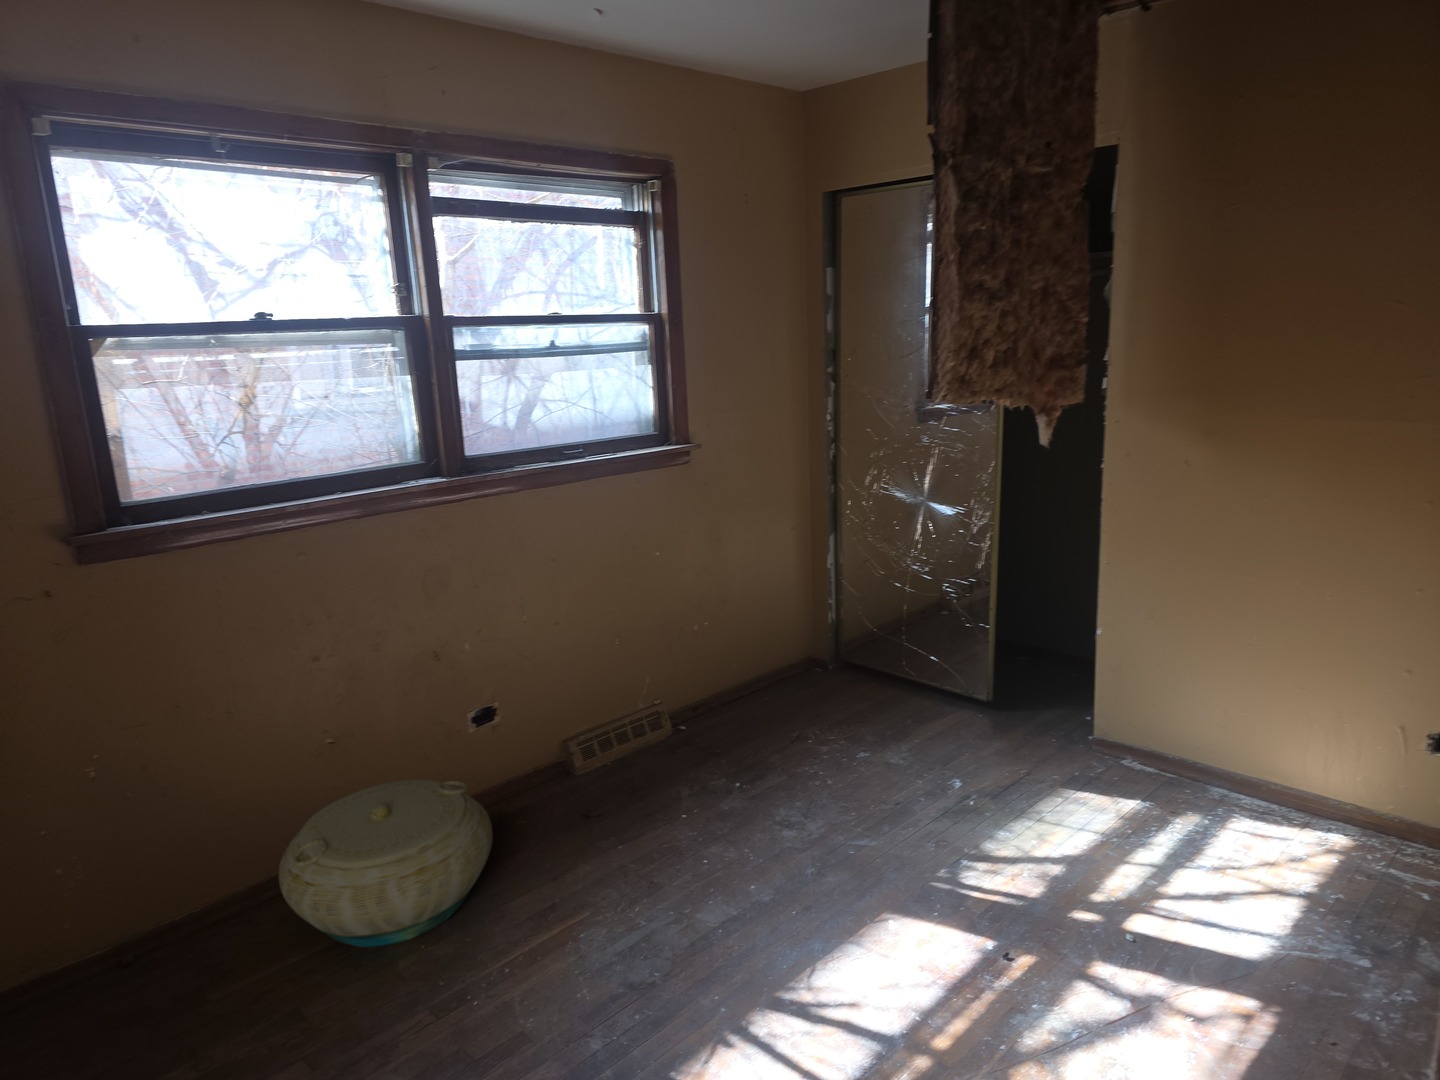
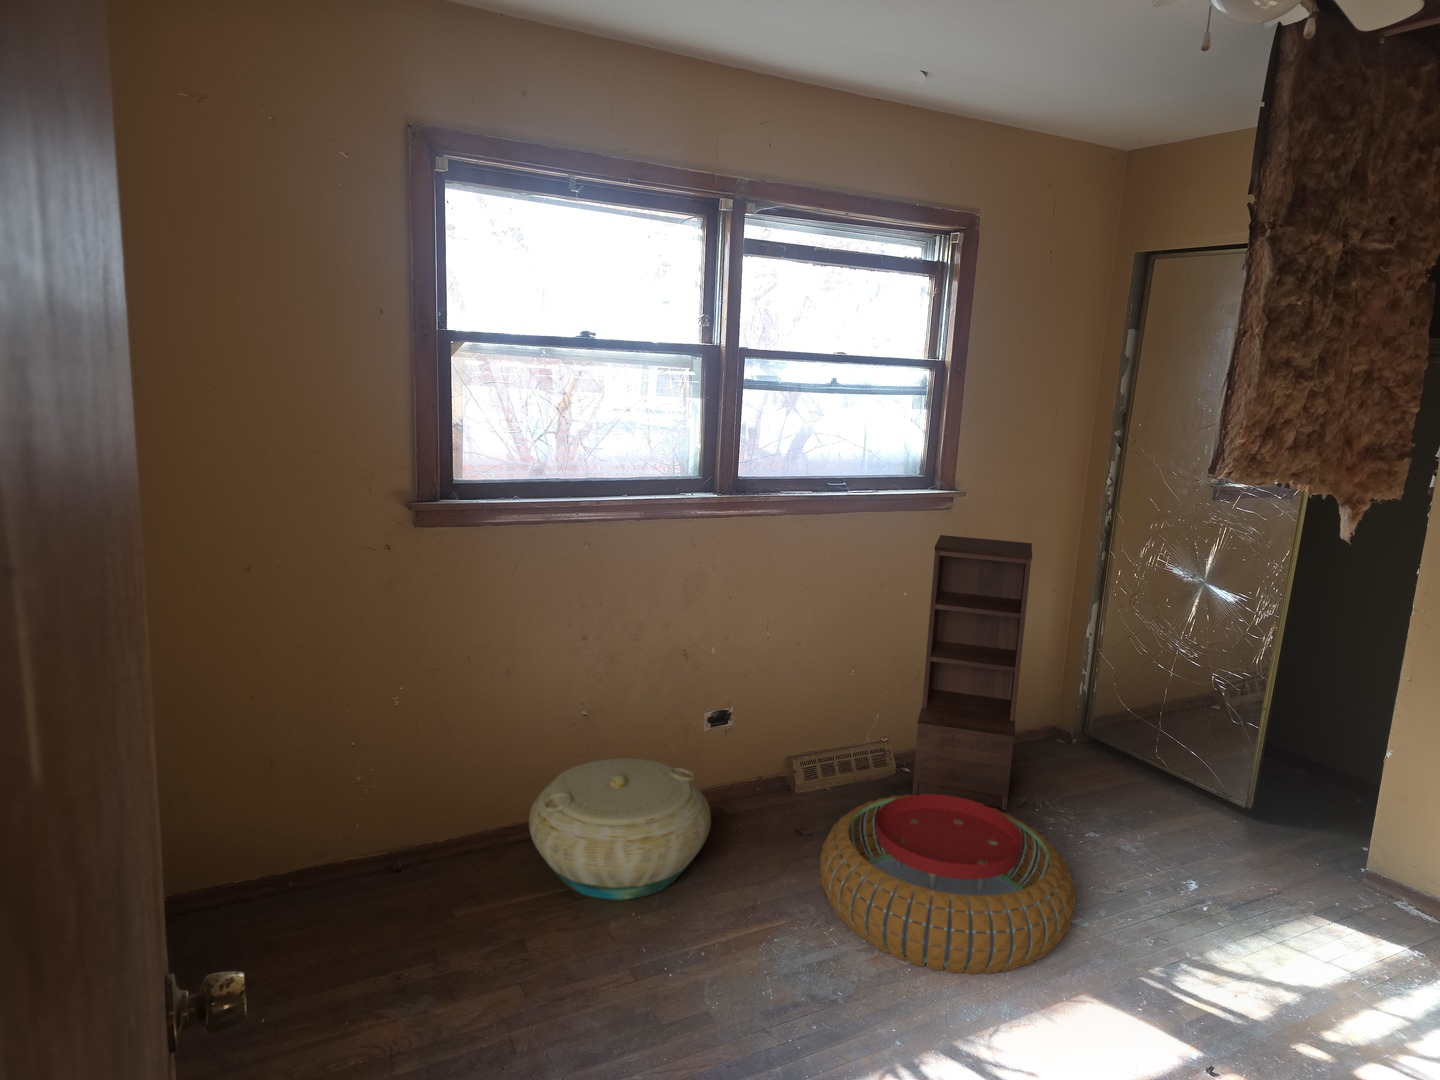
bookshelf: none [680,487,784,751] -> present [912,535,1032,811]
pouf: none [614,748,864,928] -> present [820,794,1076,974]

